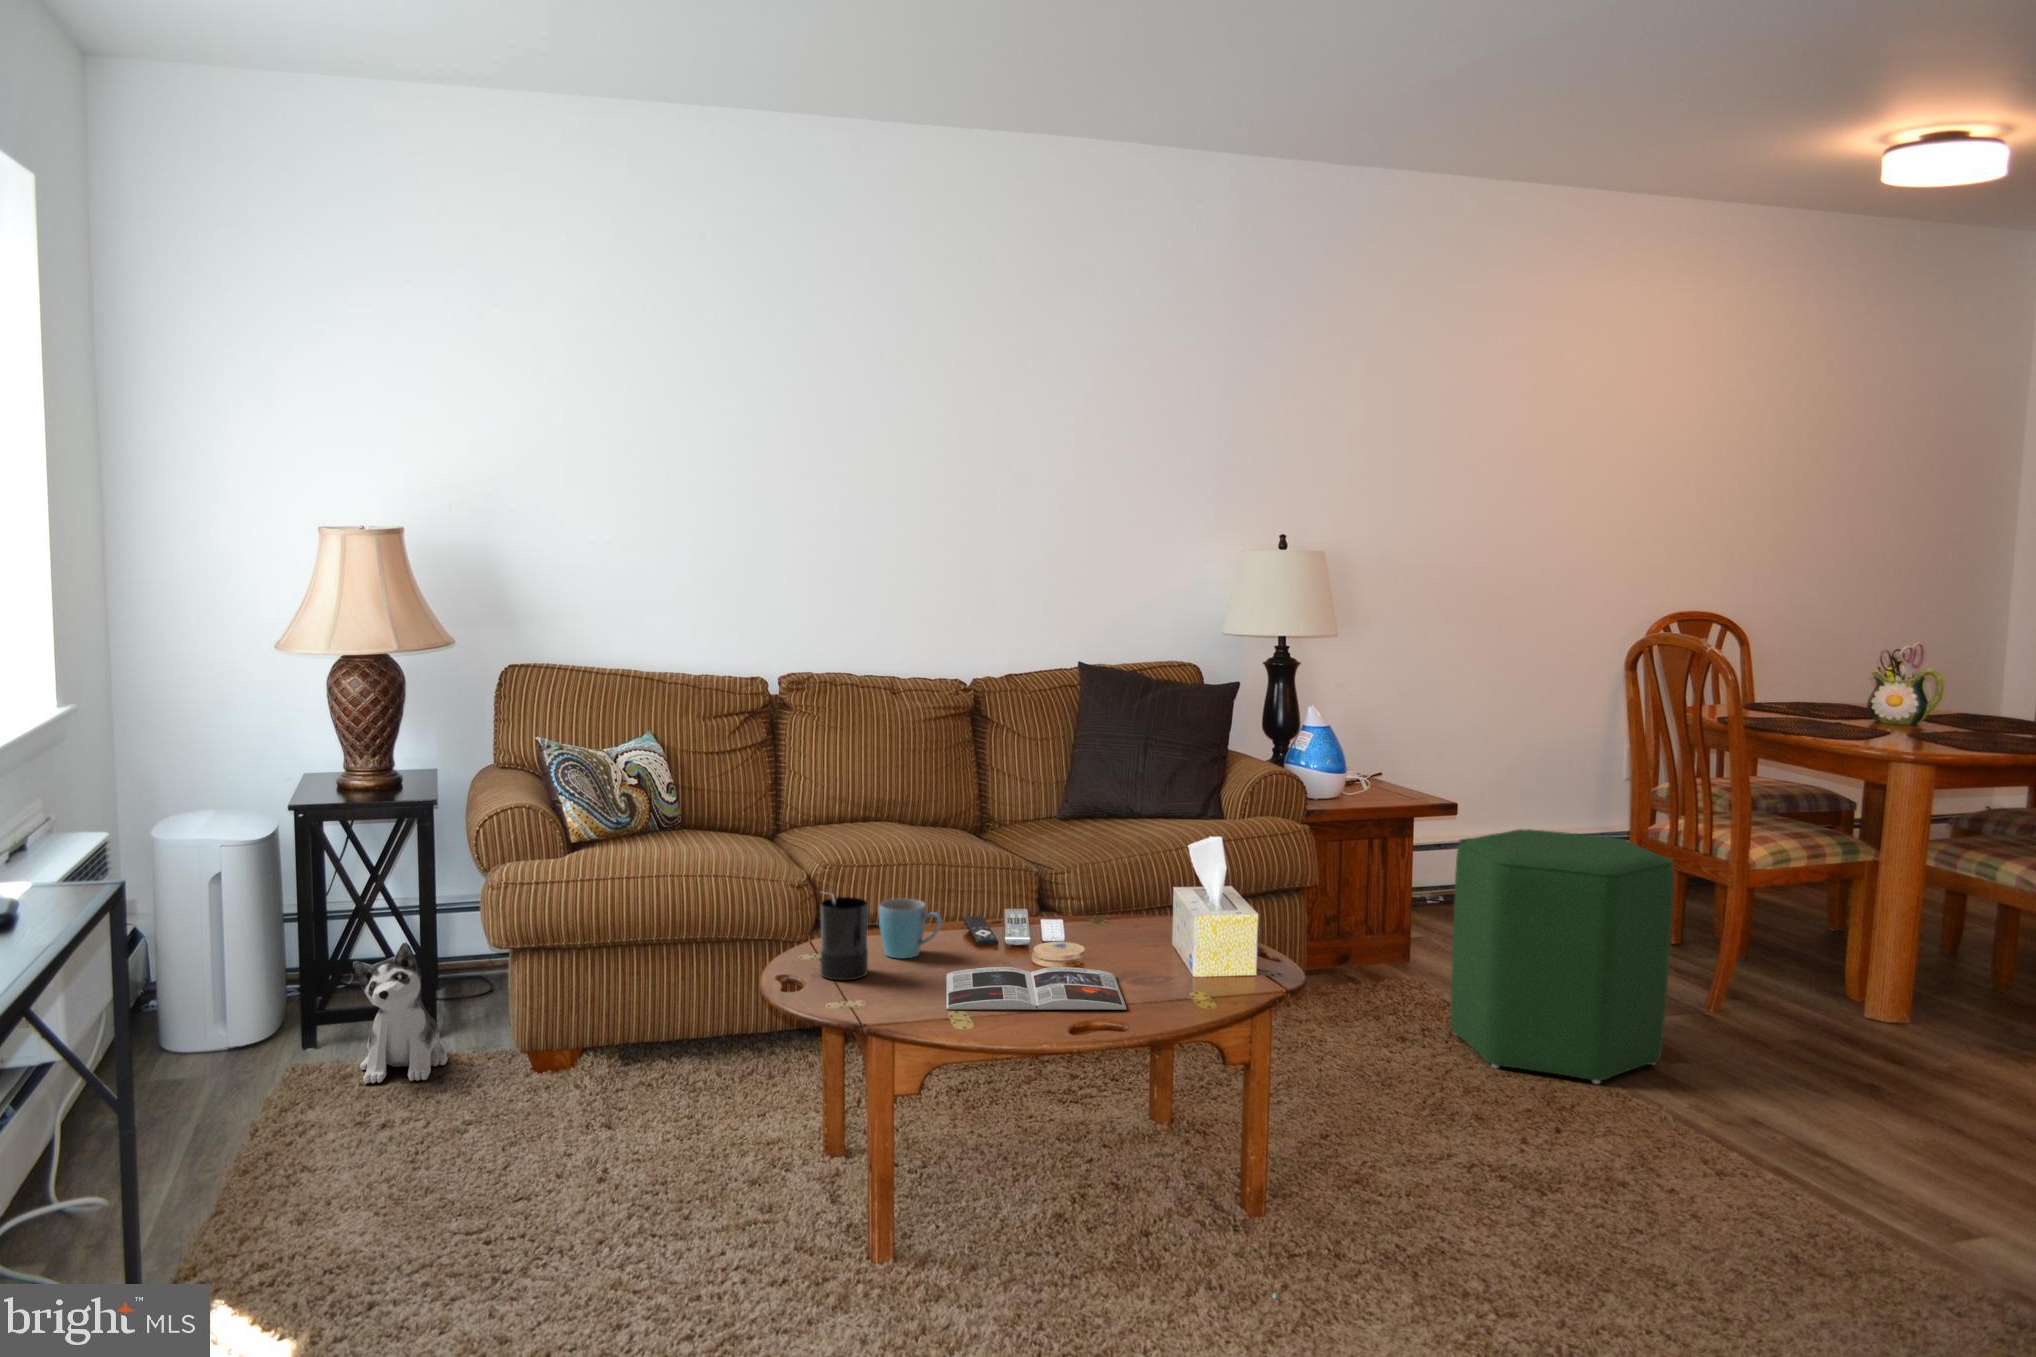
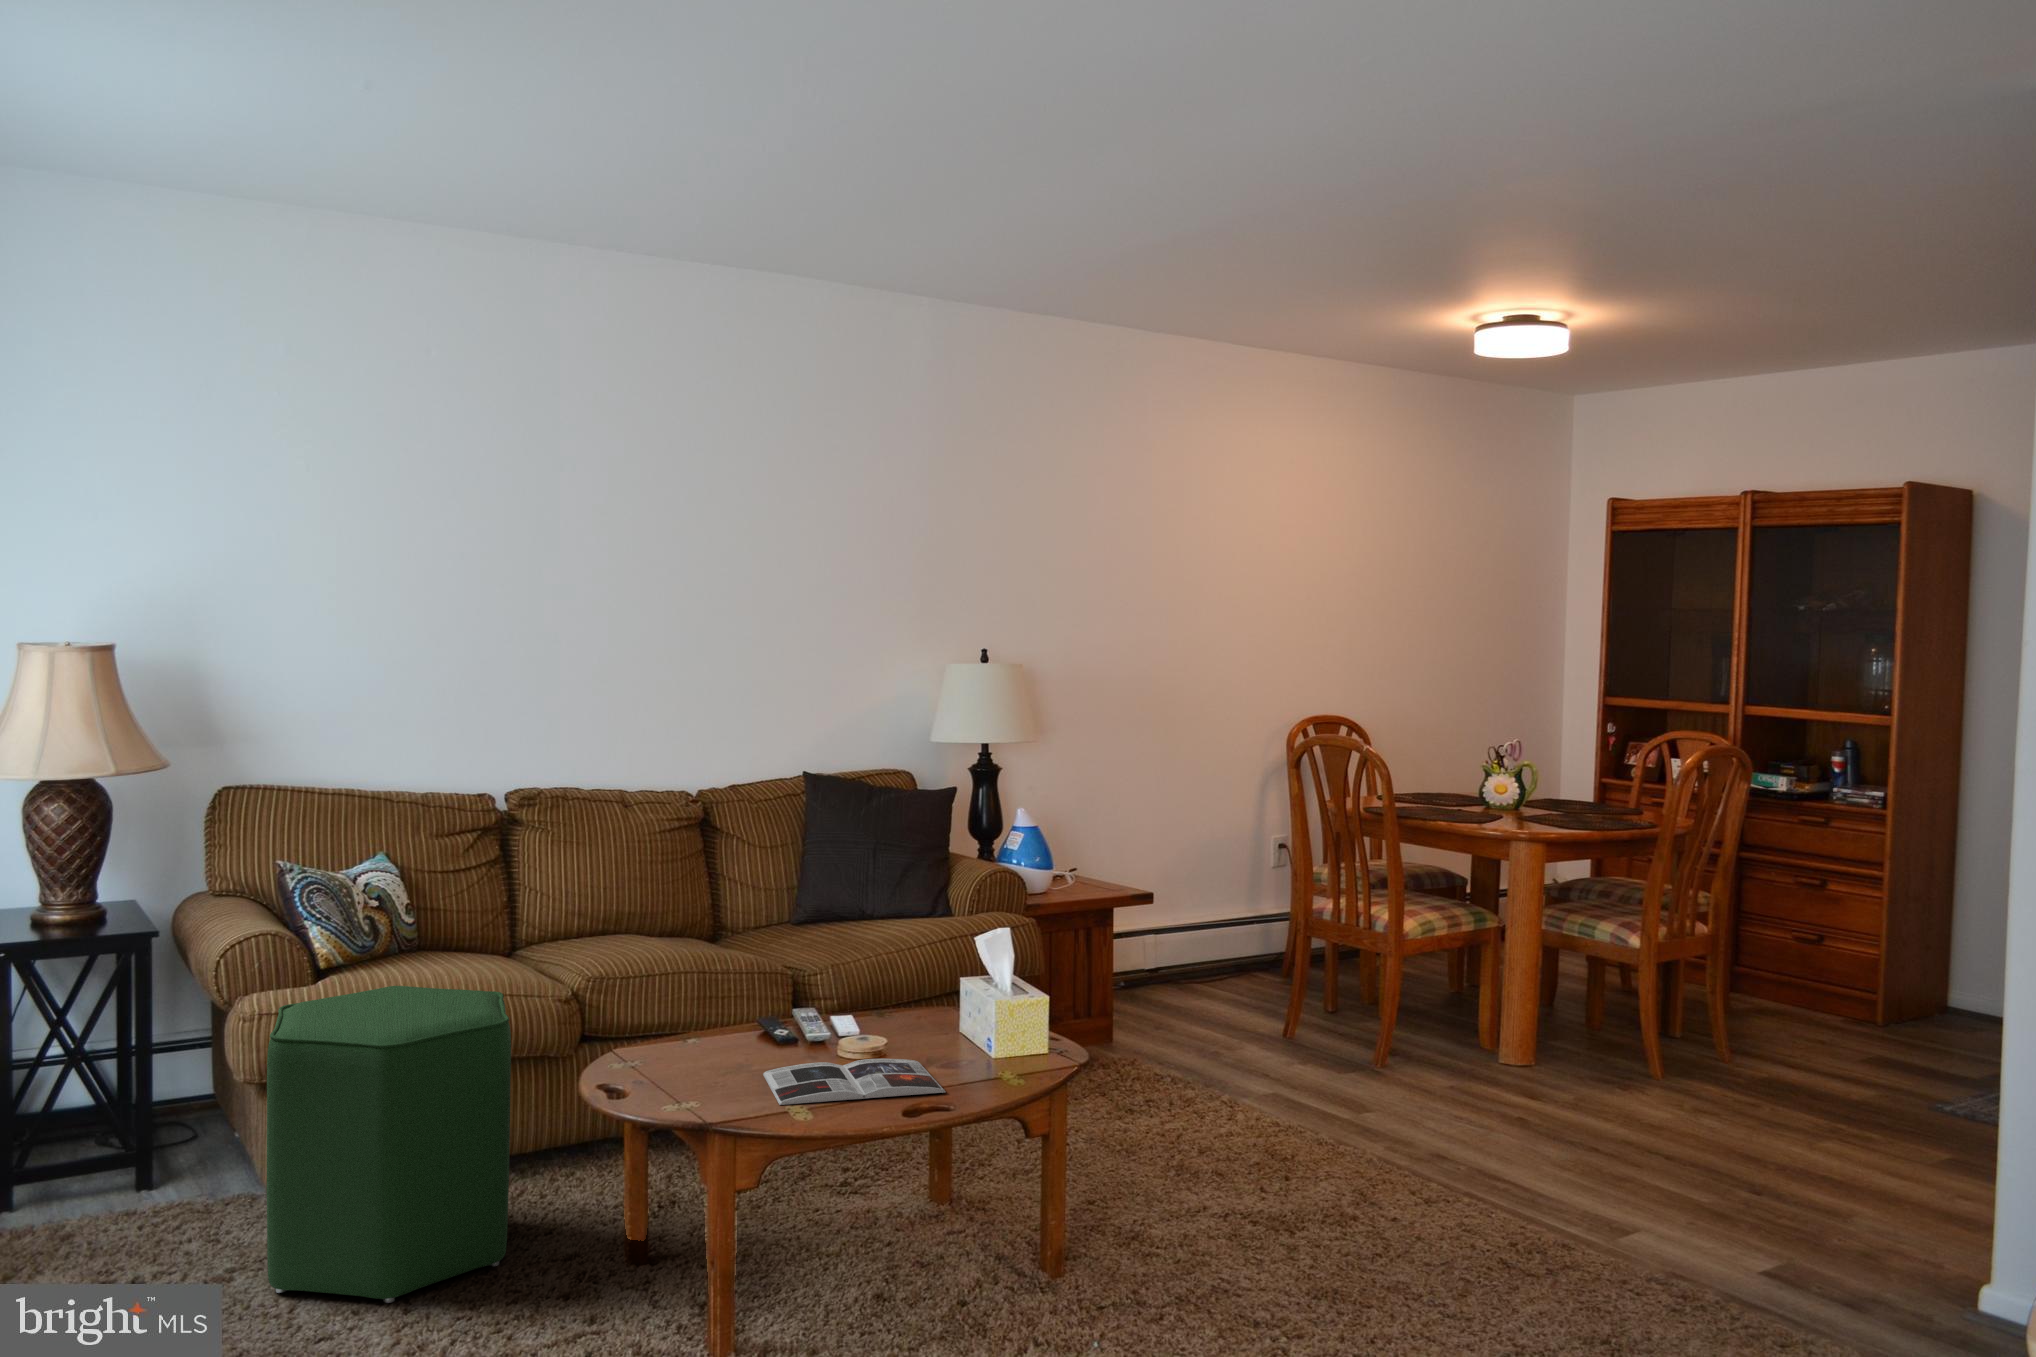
ottoman: present [1451,829,1674,1084] -> present [267,986,511,1303]
candle: present [821,894,868,980] -> none [638,1000,688,1086]
mug: present [879,899,942,958] -> none [688,1004,751,1062]
plush toy: present [353,942,447,1084] -> none [75,1085,180,1244]

